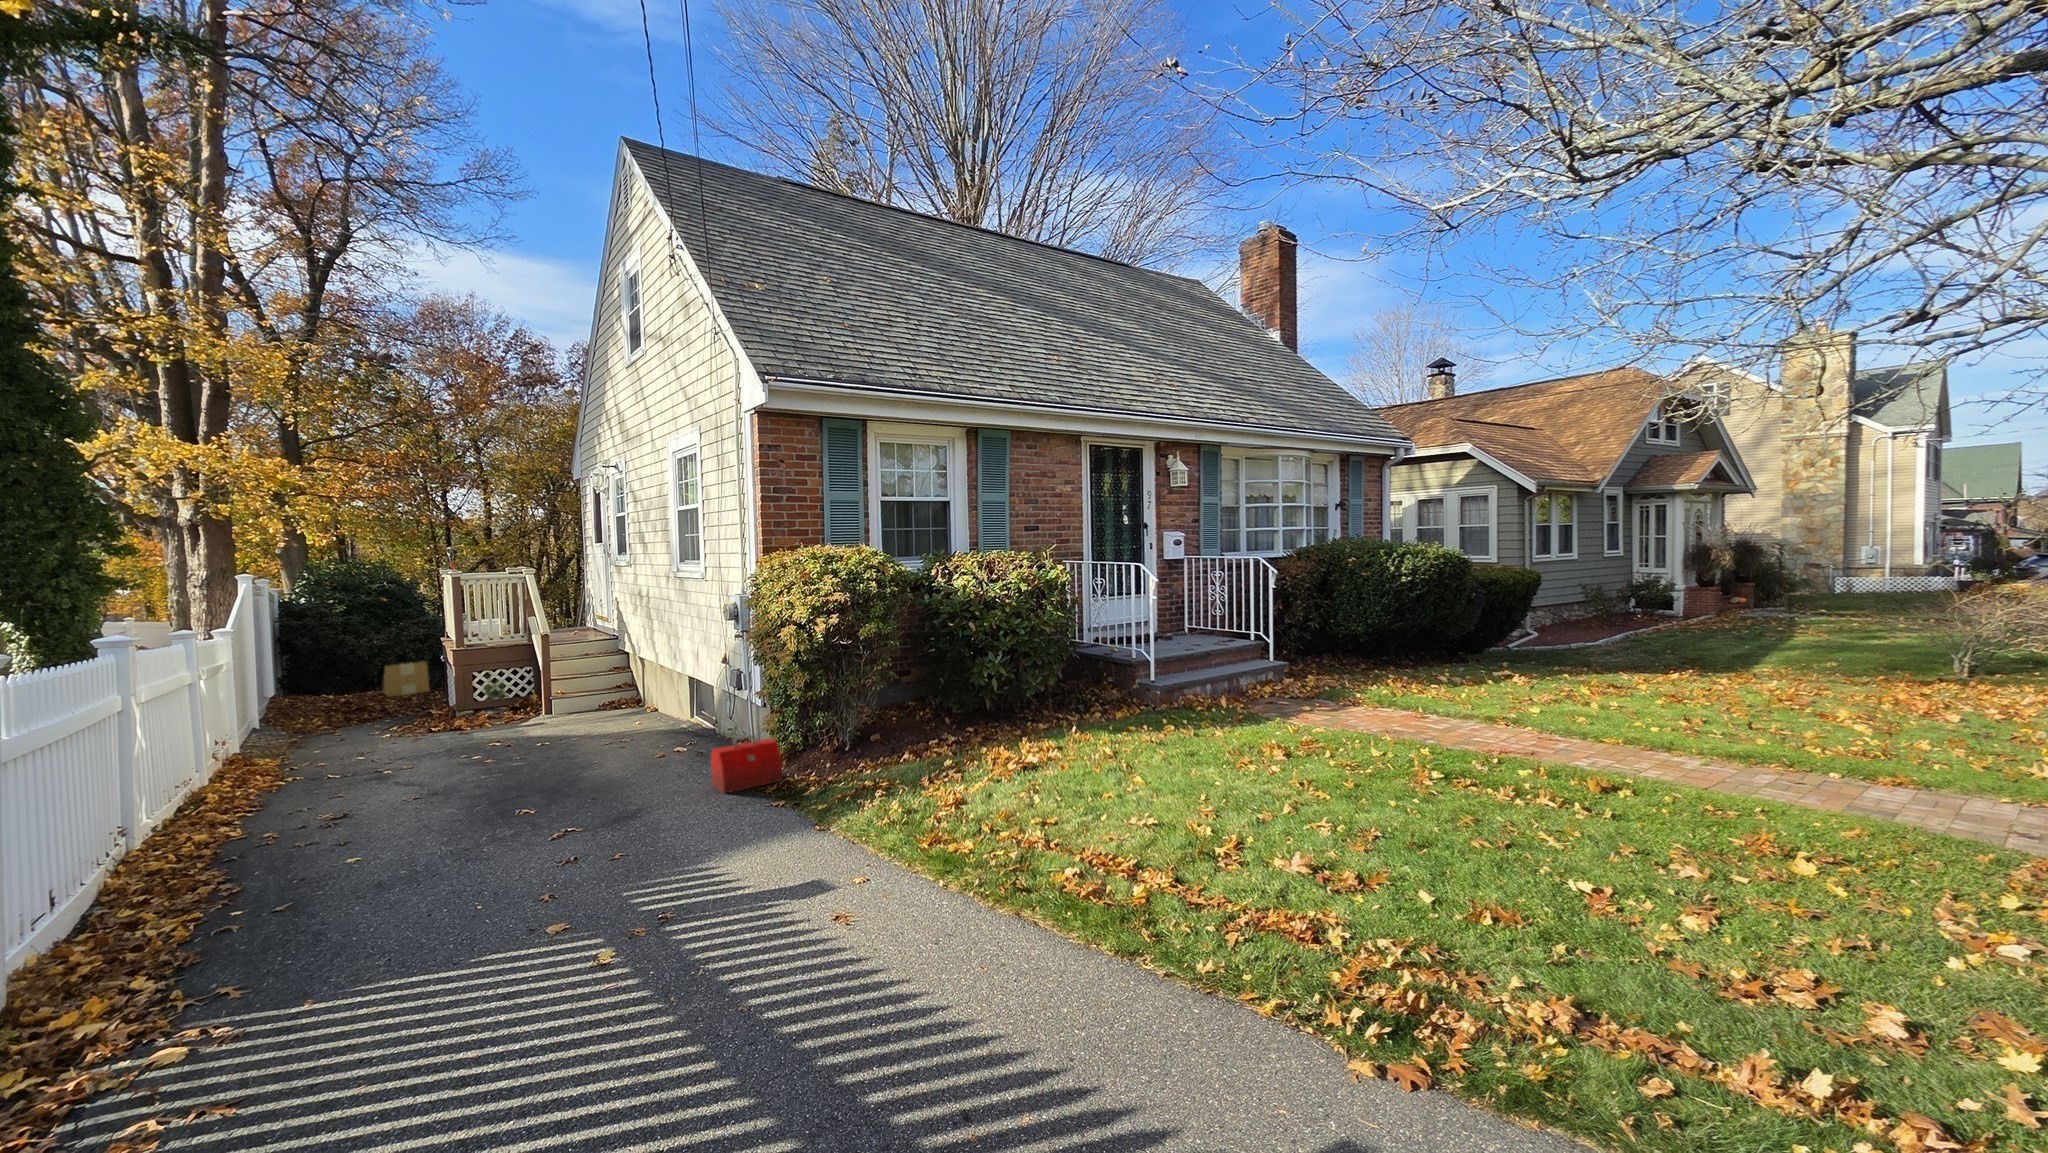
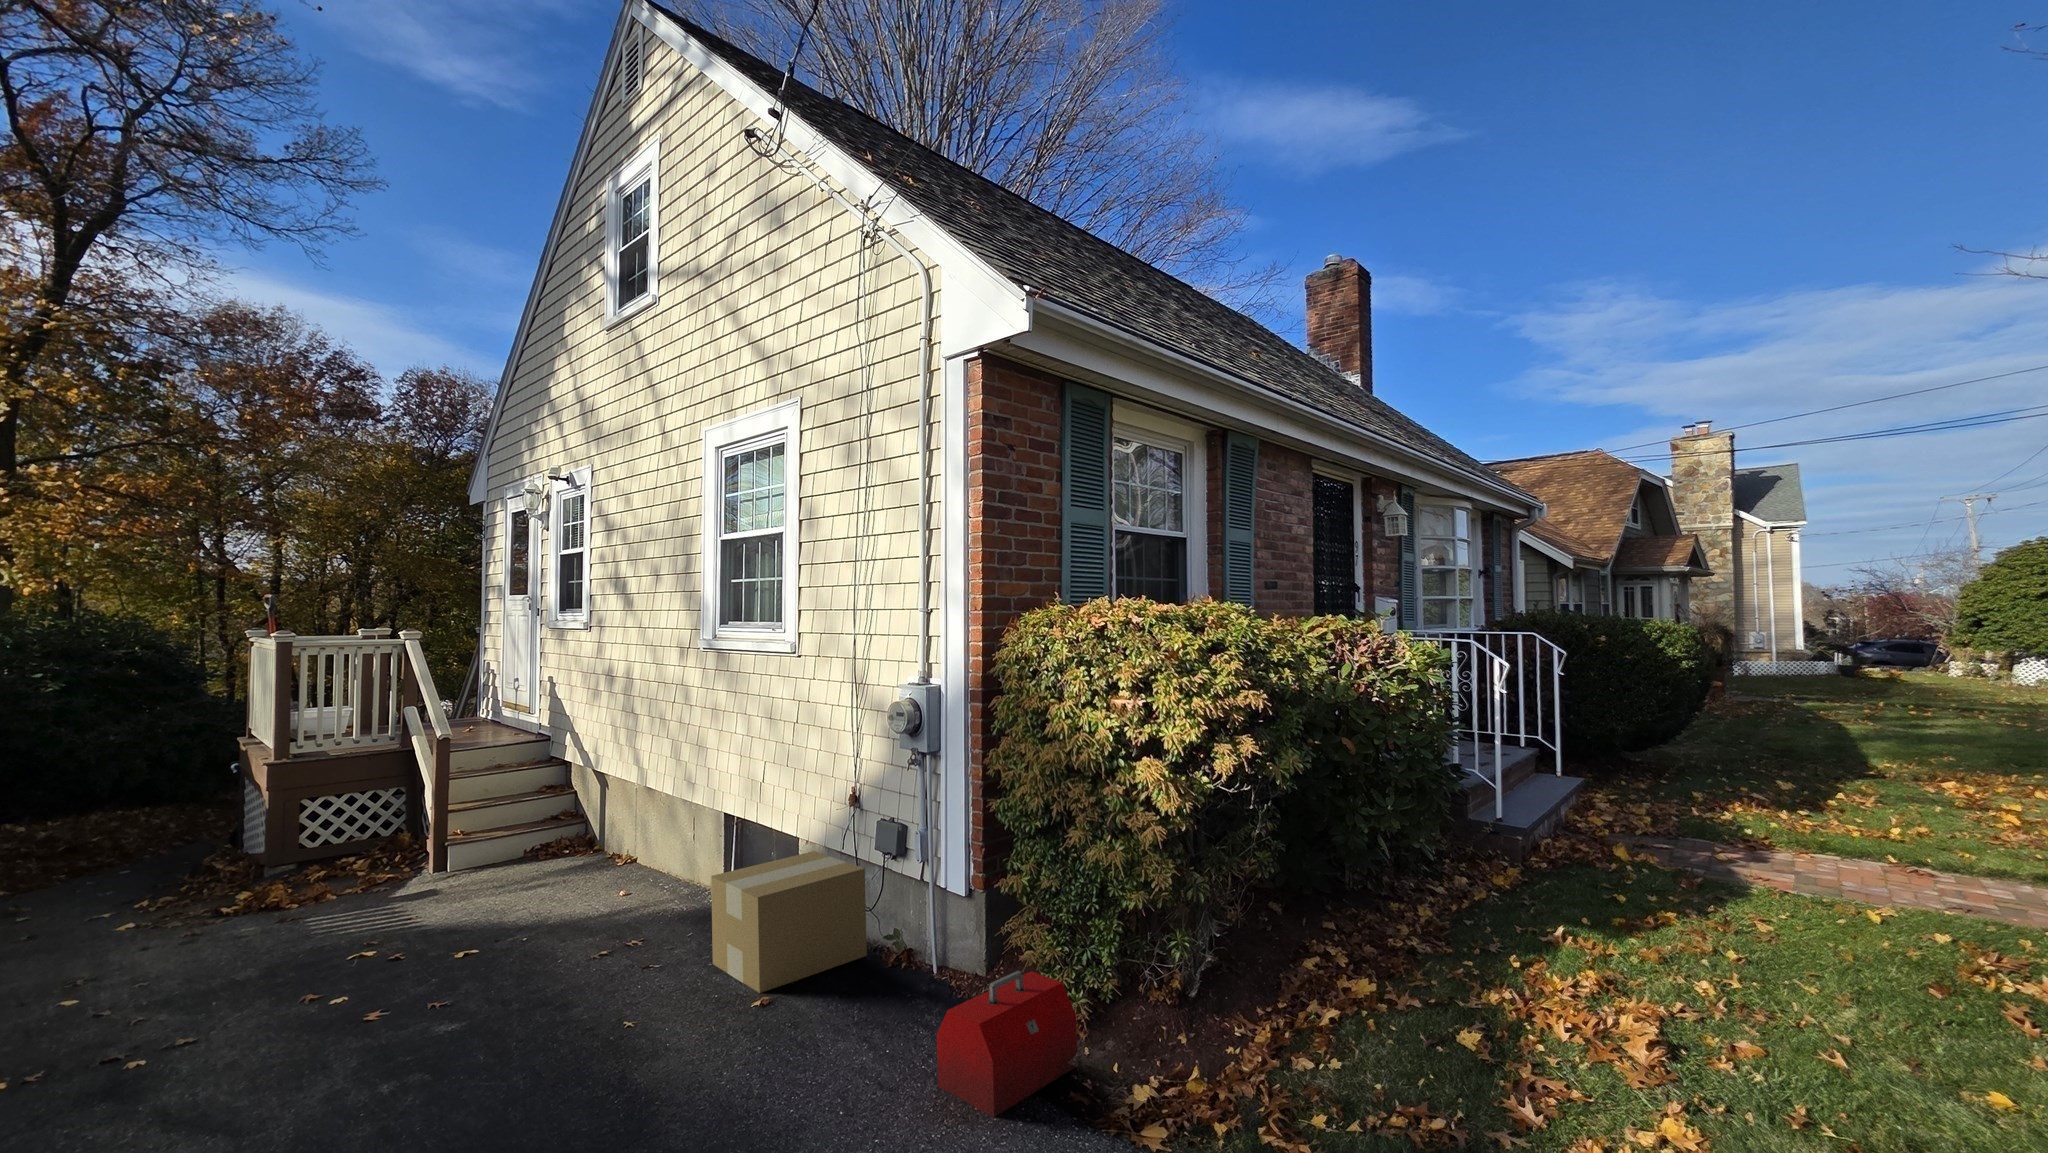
cardboard box: present [382,662,429,697] -> present [711,851,867,993]
potted tree: present [482,671,509,714] -> none [312,794,366,869]

